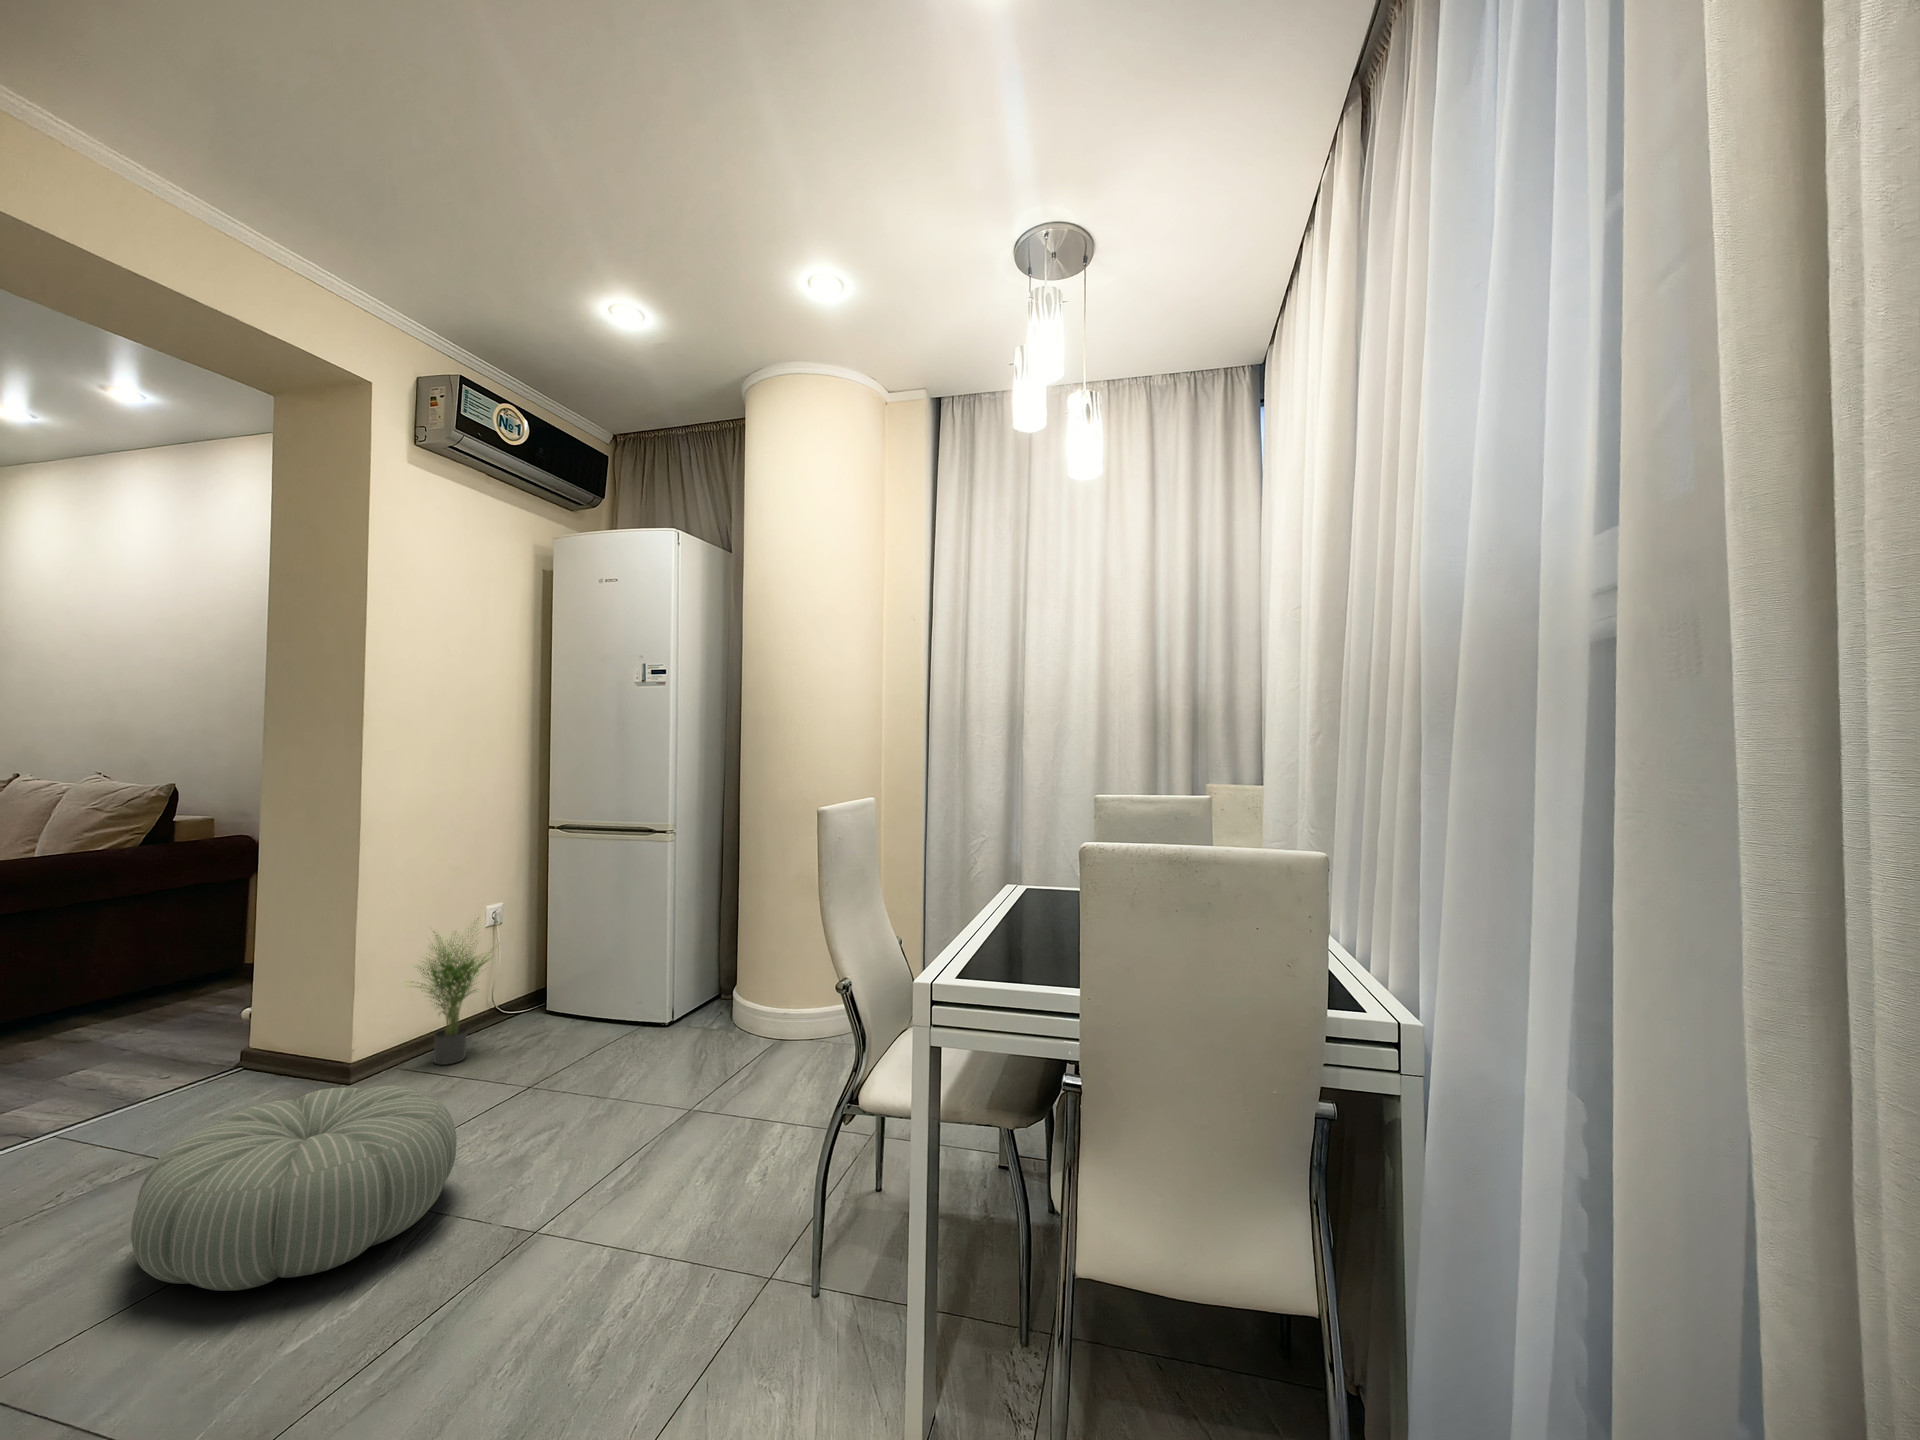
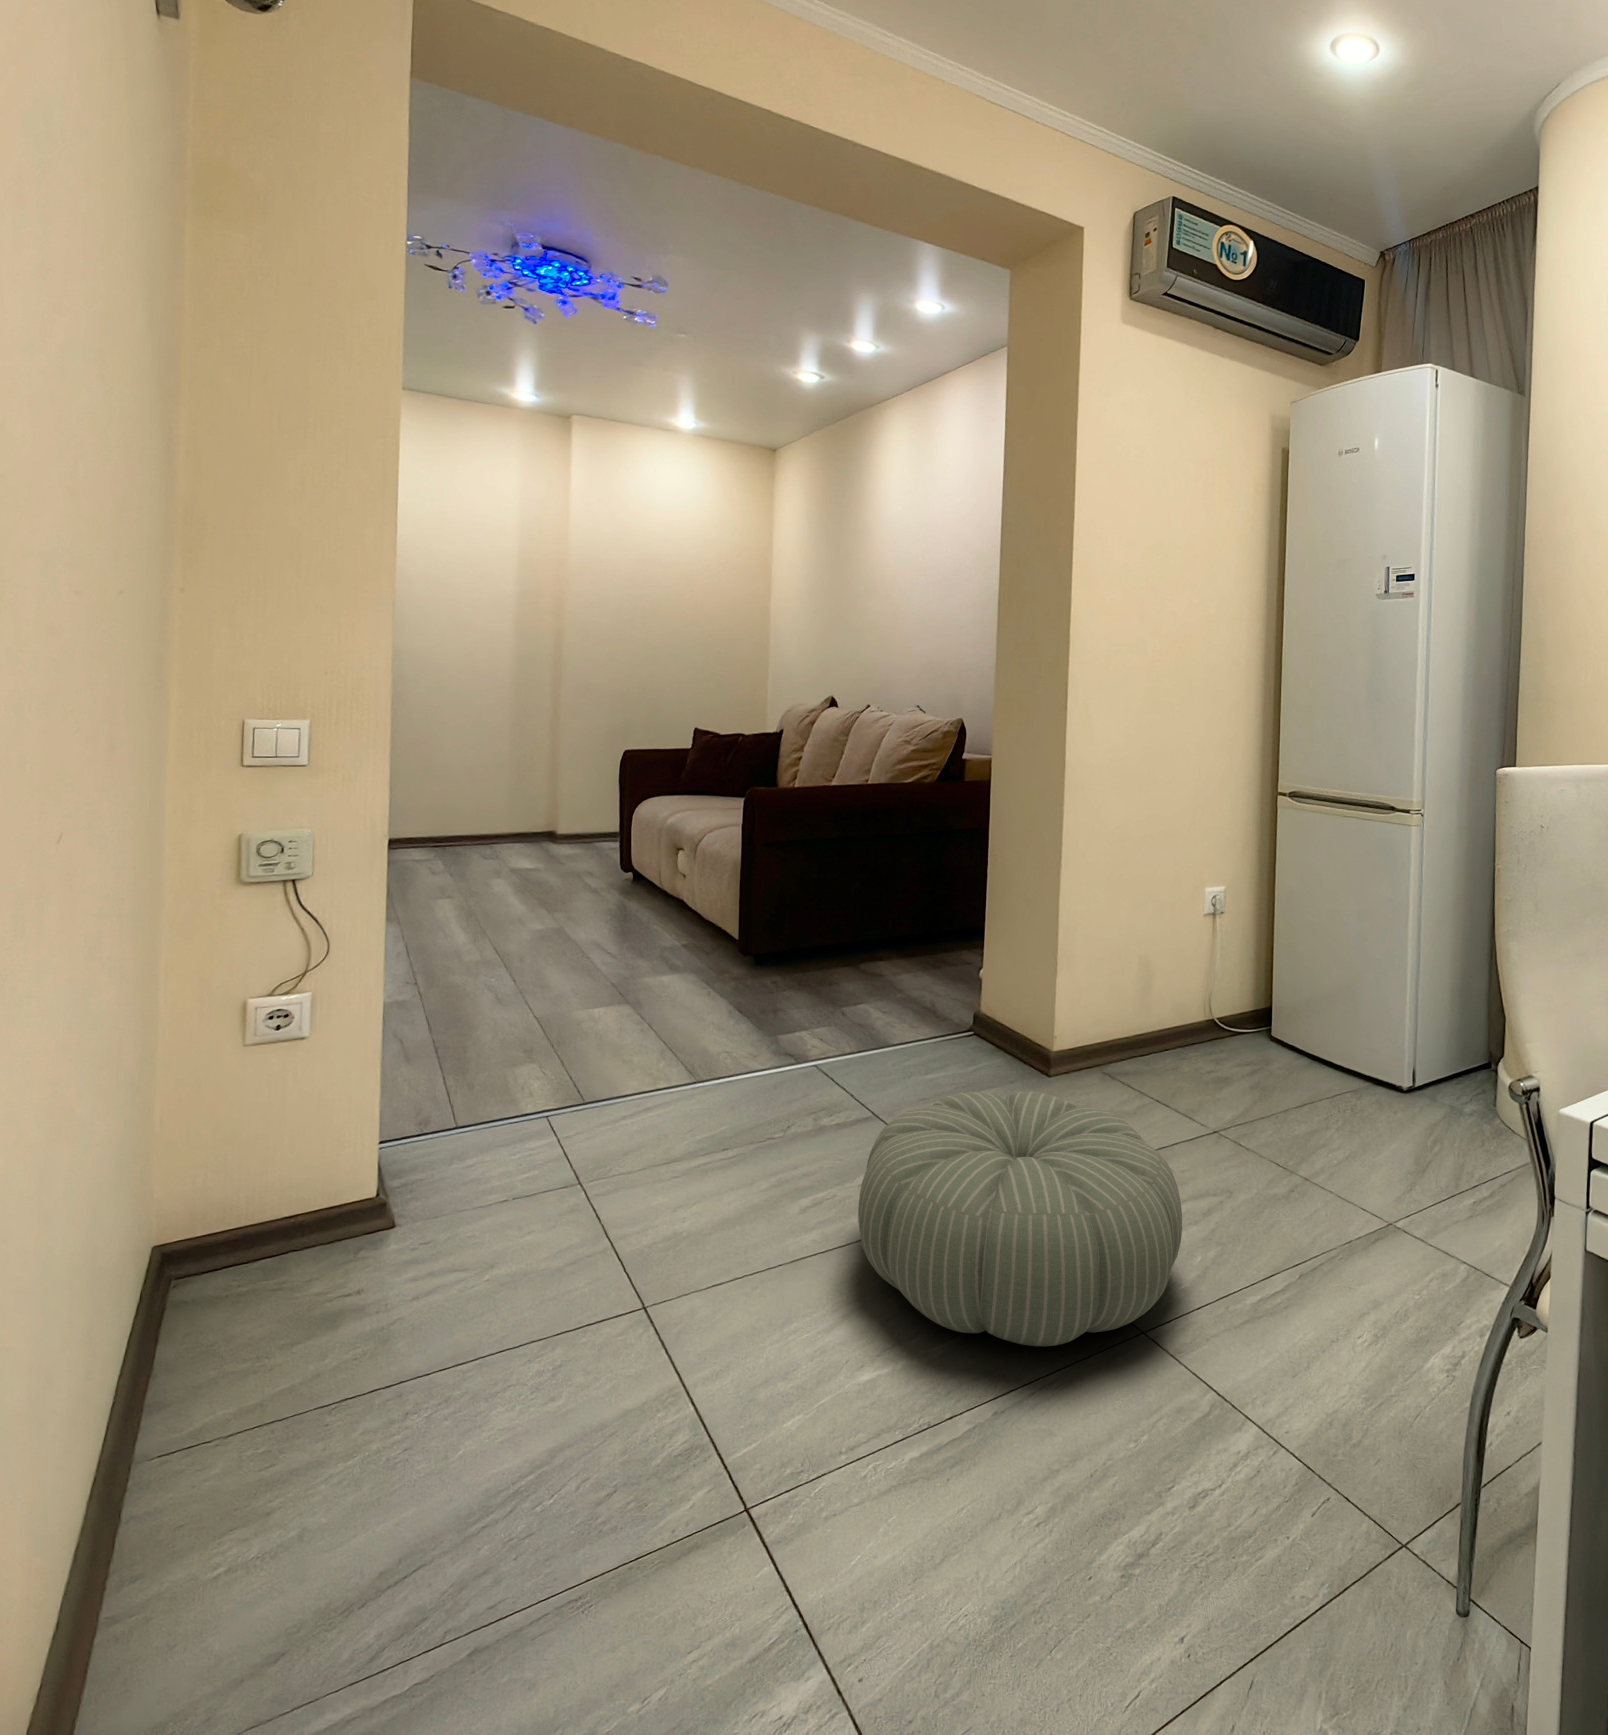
potted plant: present [413,918,494,1065] -> none [1112,900,1230,1085]

